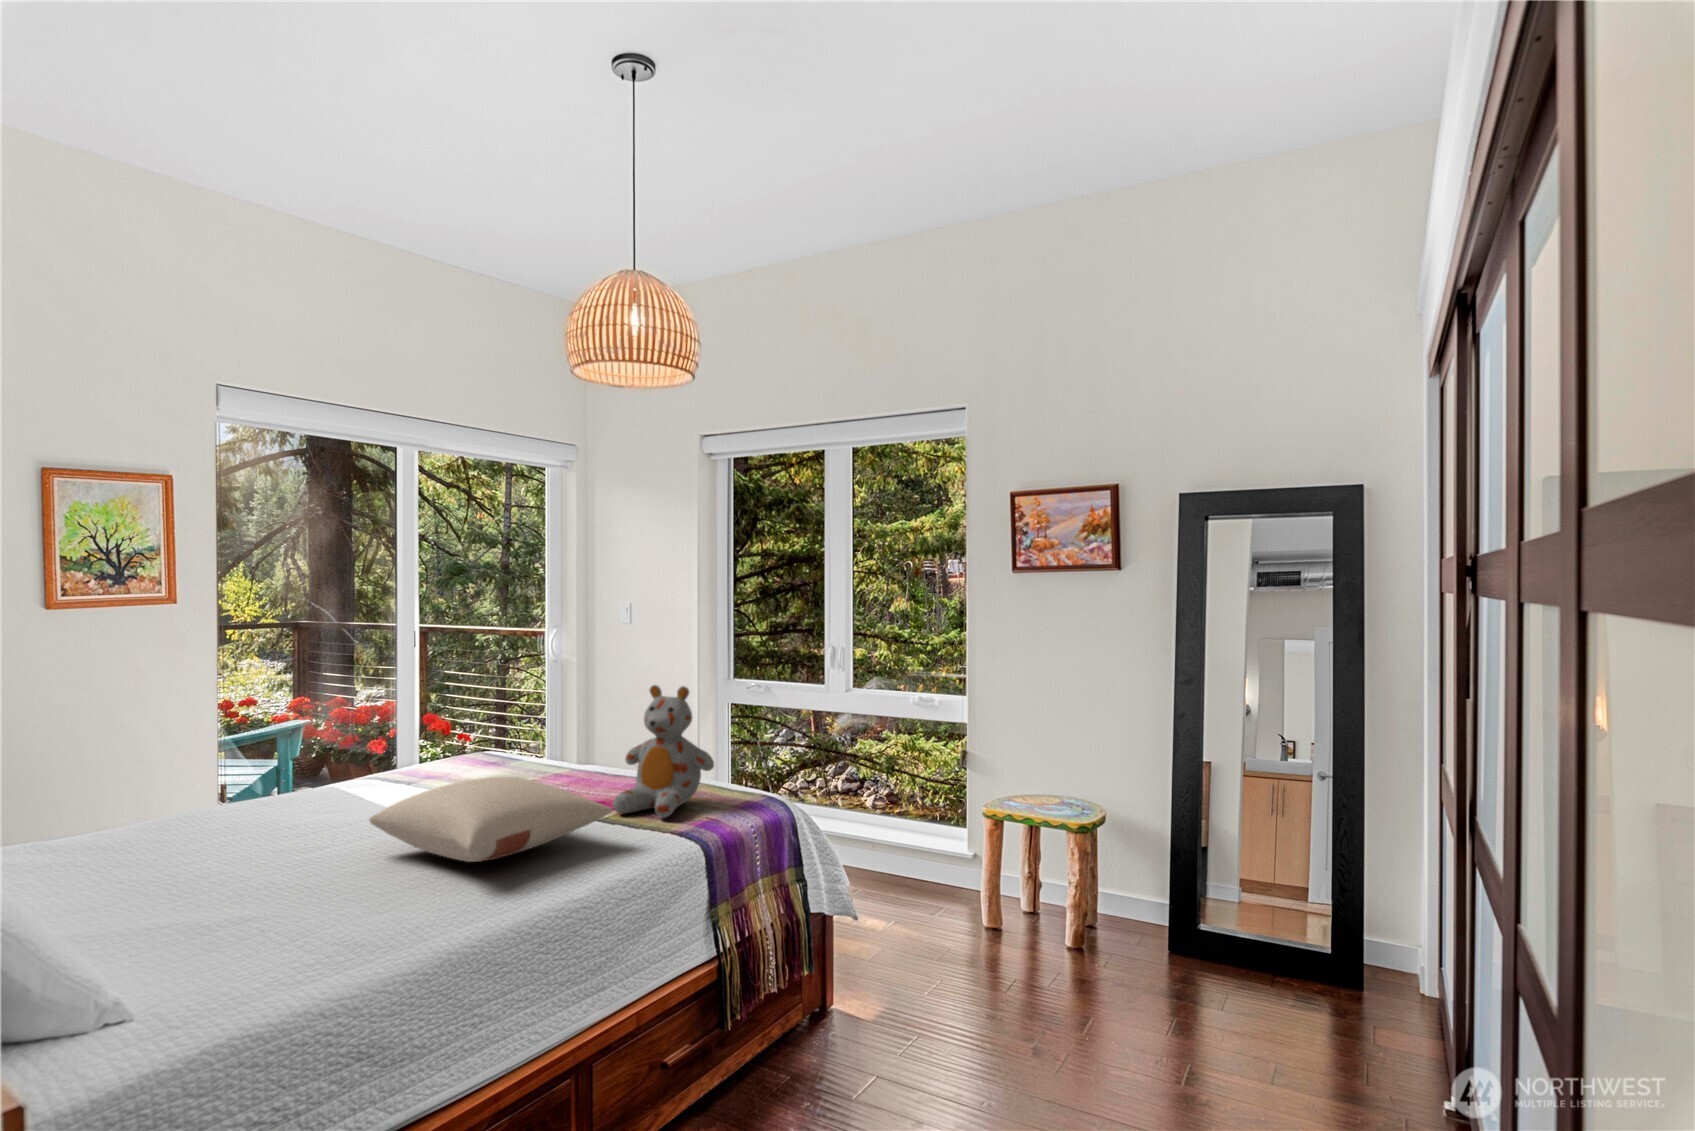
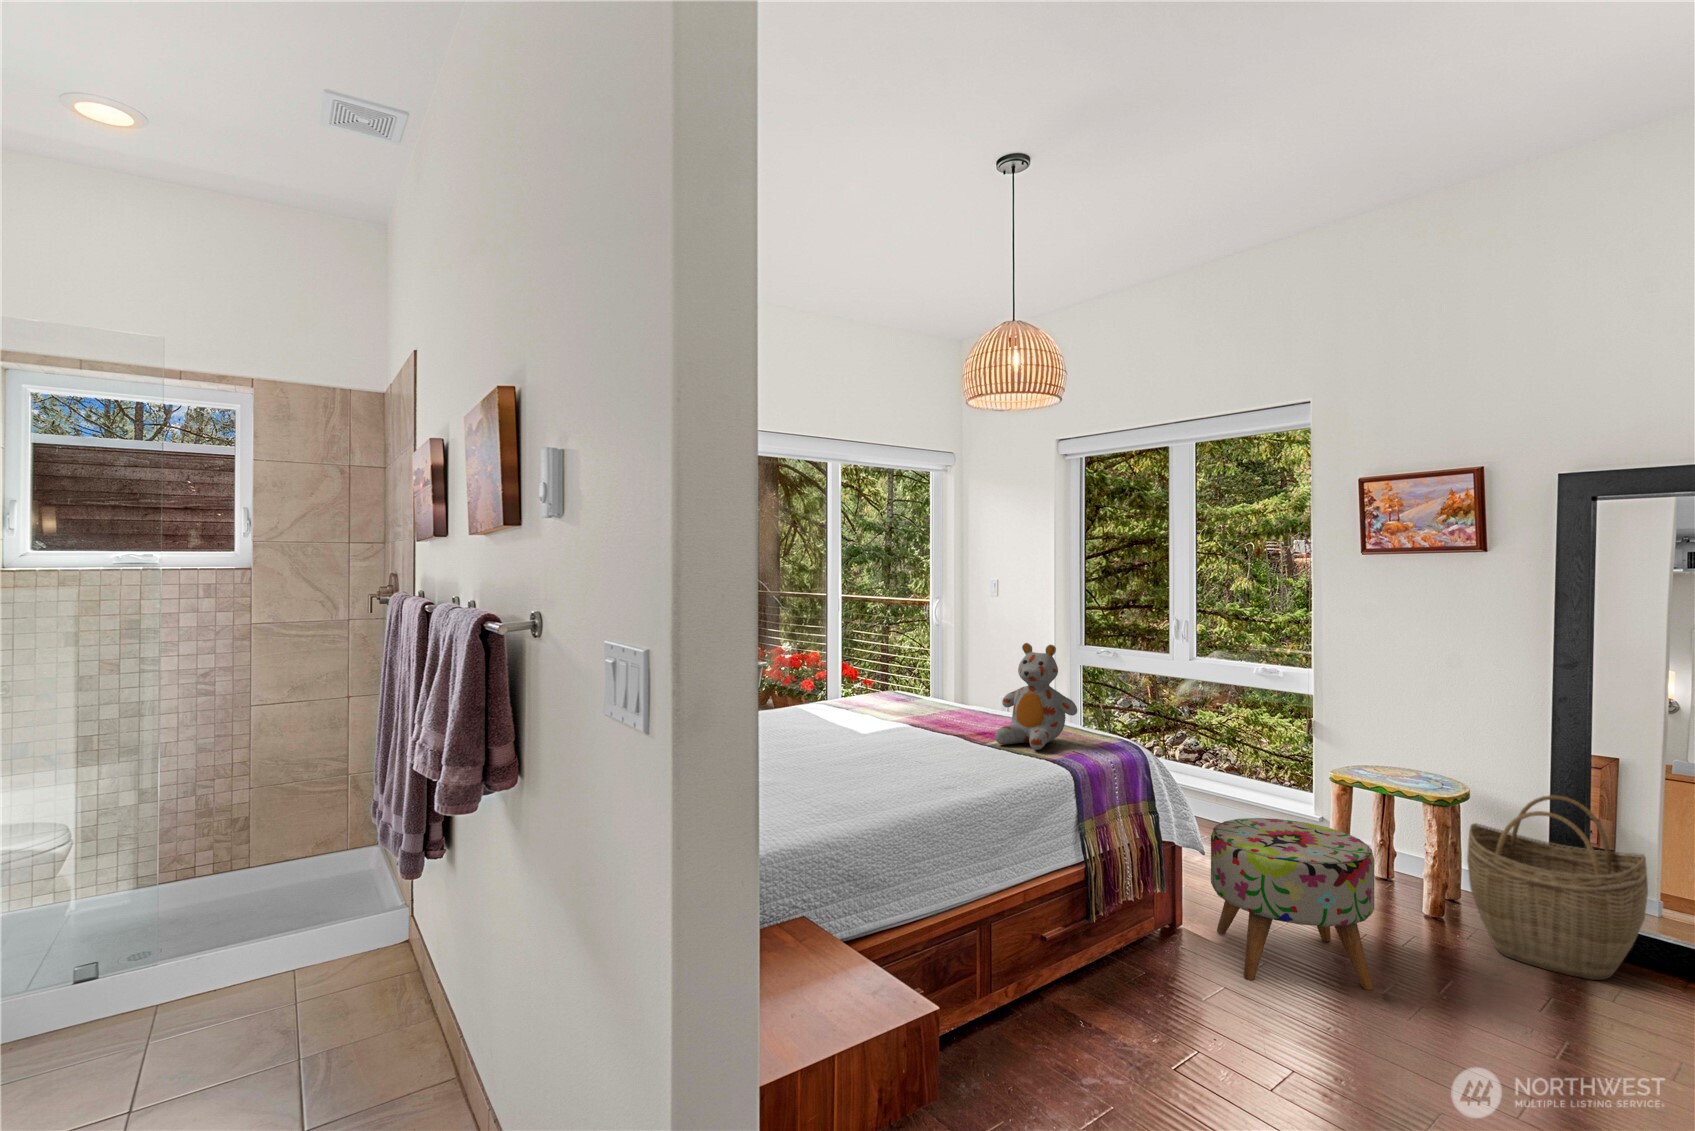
pillow: present [369,777,612,862] -> none [826,706,1000,765]
woven basket: none [1106,815,1253,998] -> present [1467,795,1648,980]
ottoman: none [862,868,1024,1063] -> present [1211,818,1375,990]

